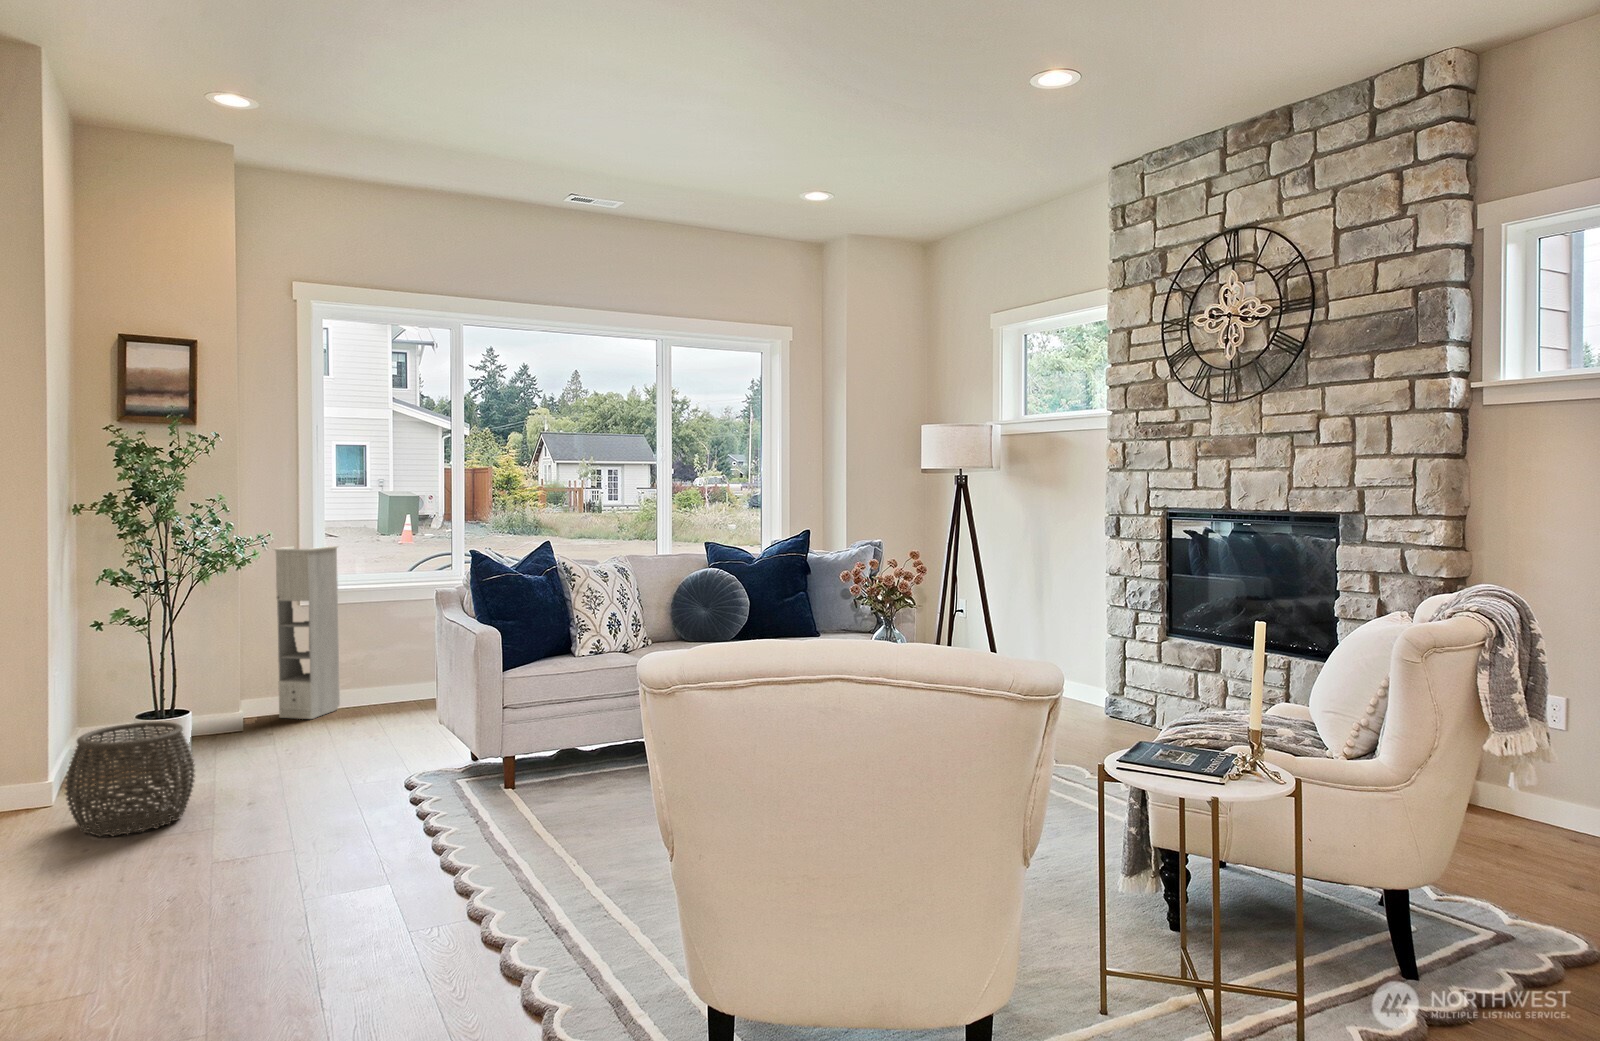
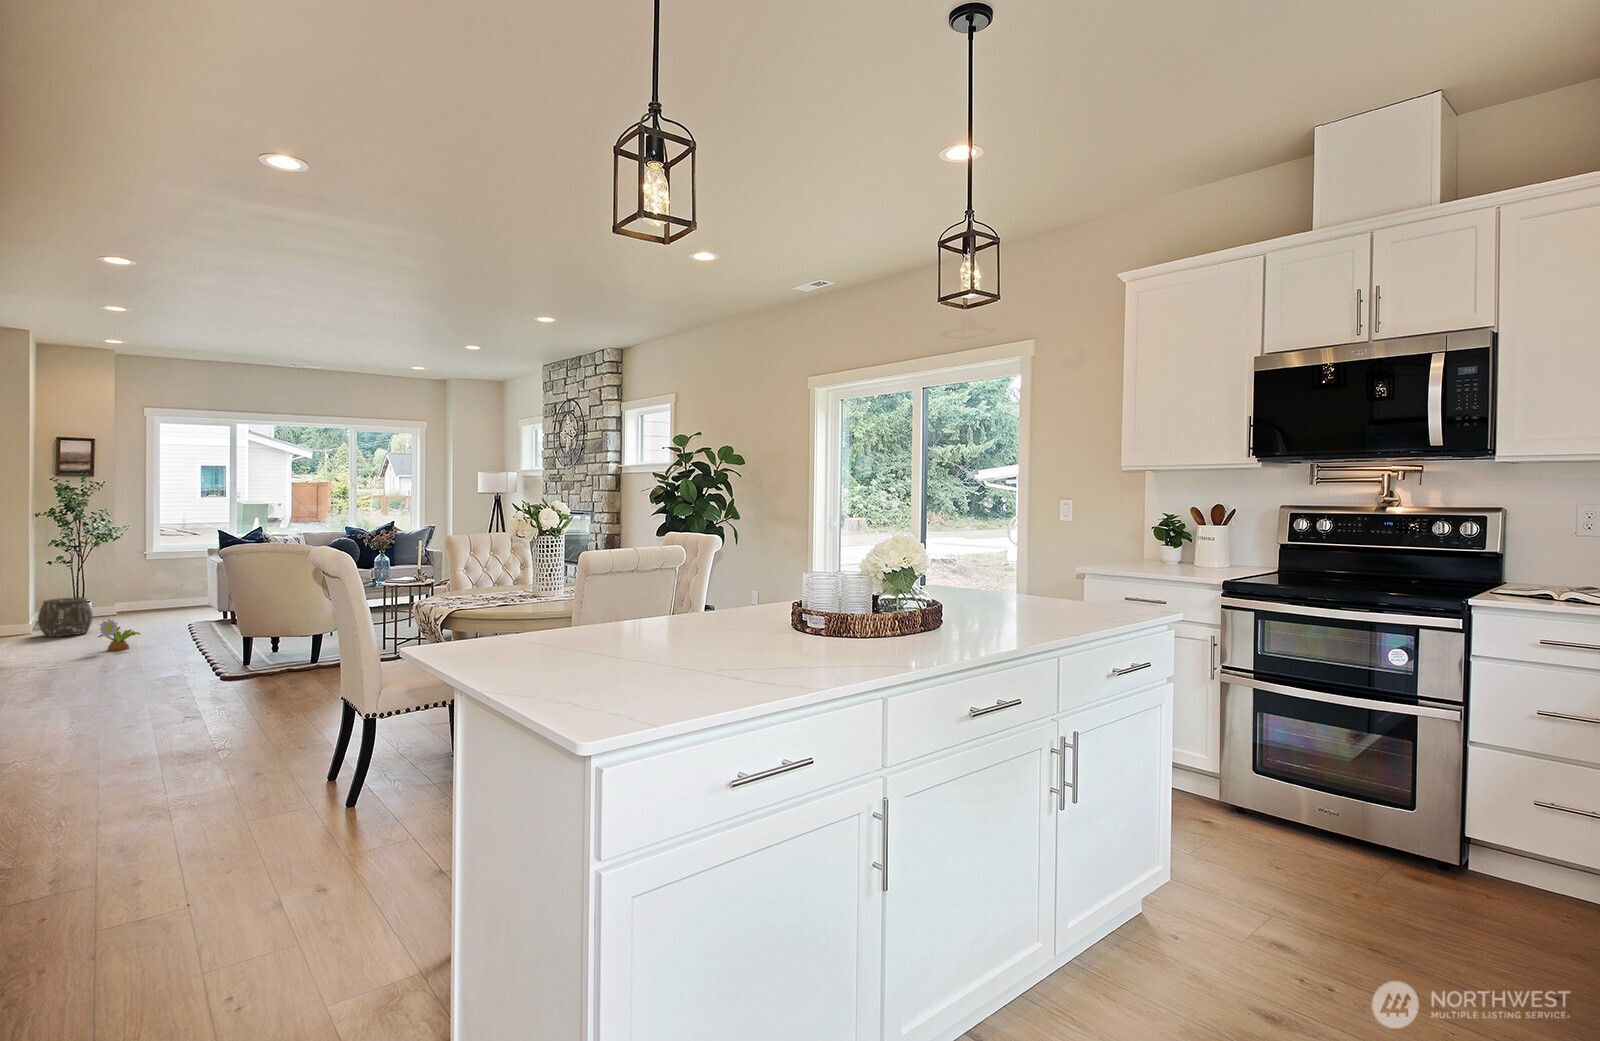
cabinet: present [274,546,340,719] -> none [135,532,171,611]
decorative plant: none [212,845,333,944] -> present [98,619,140,651]

